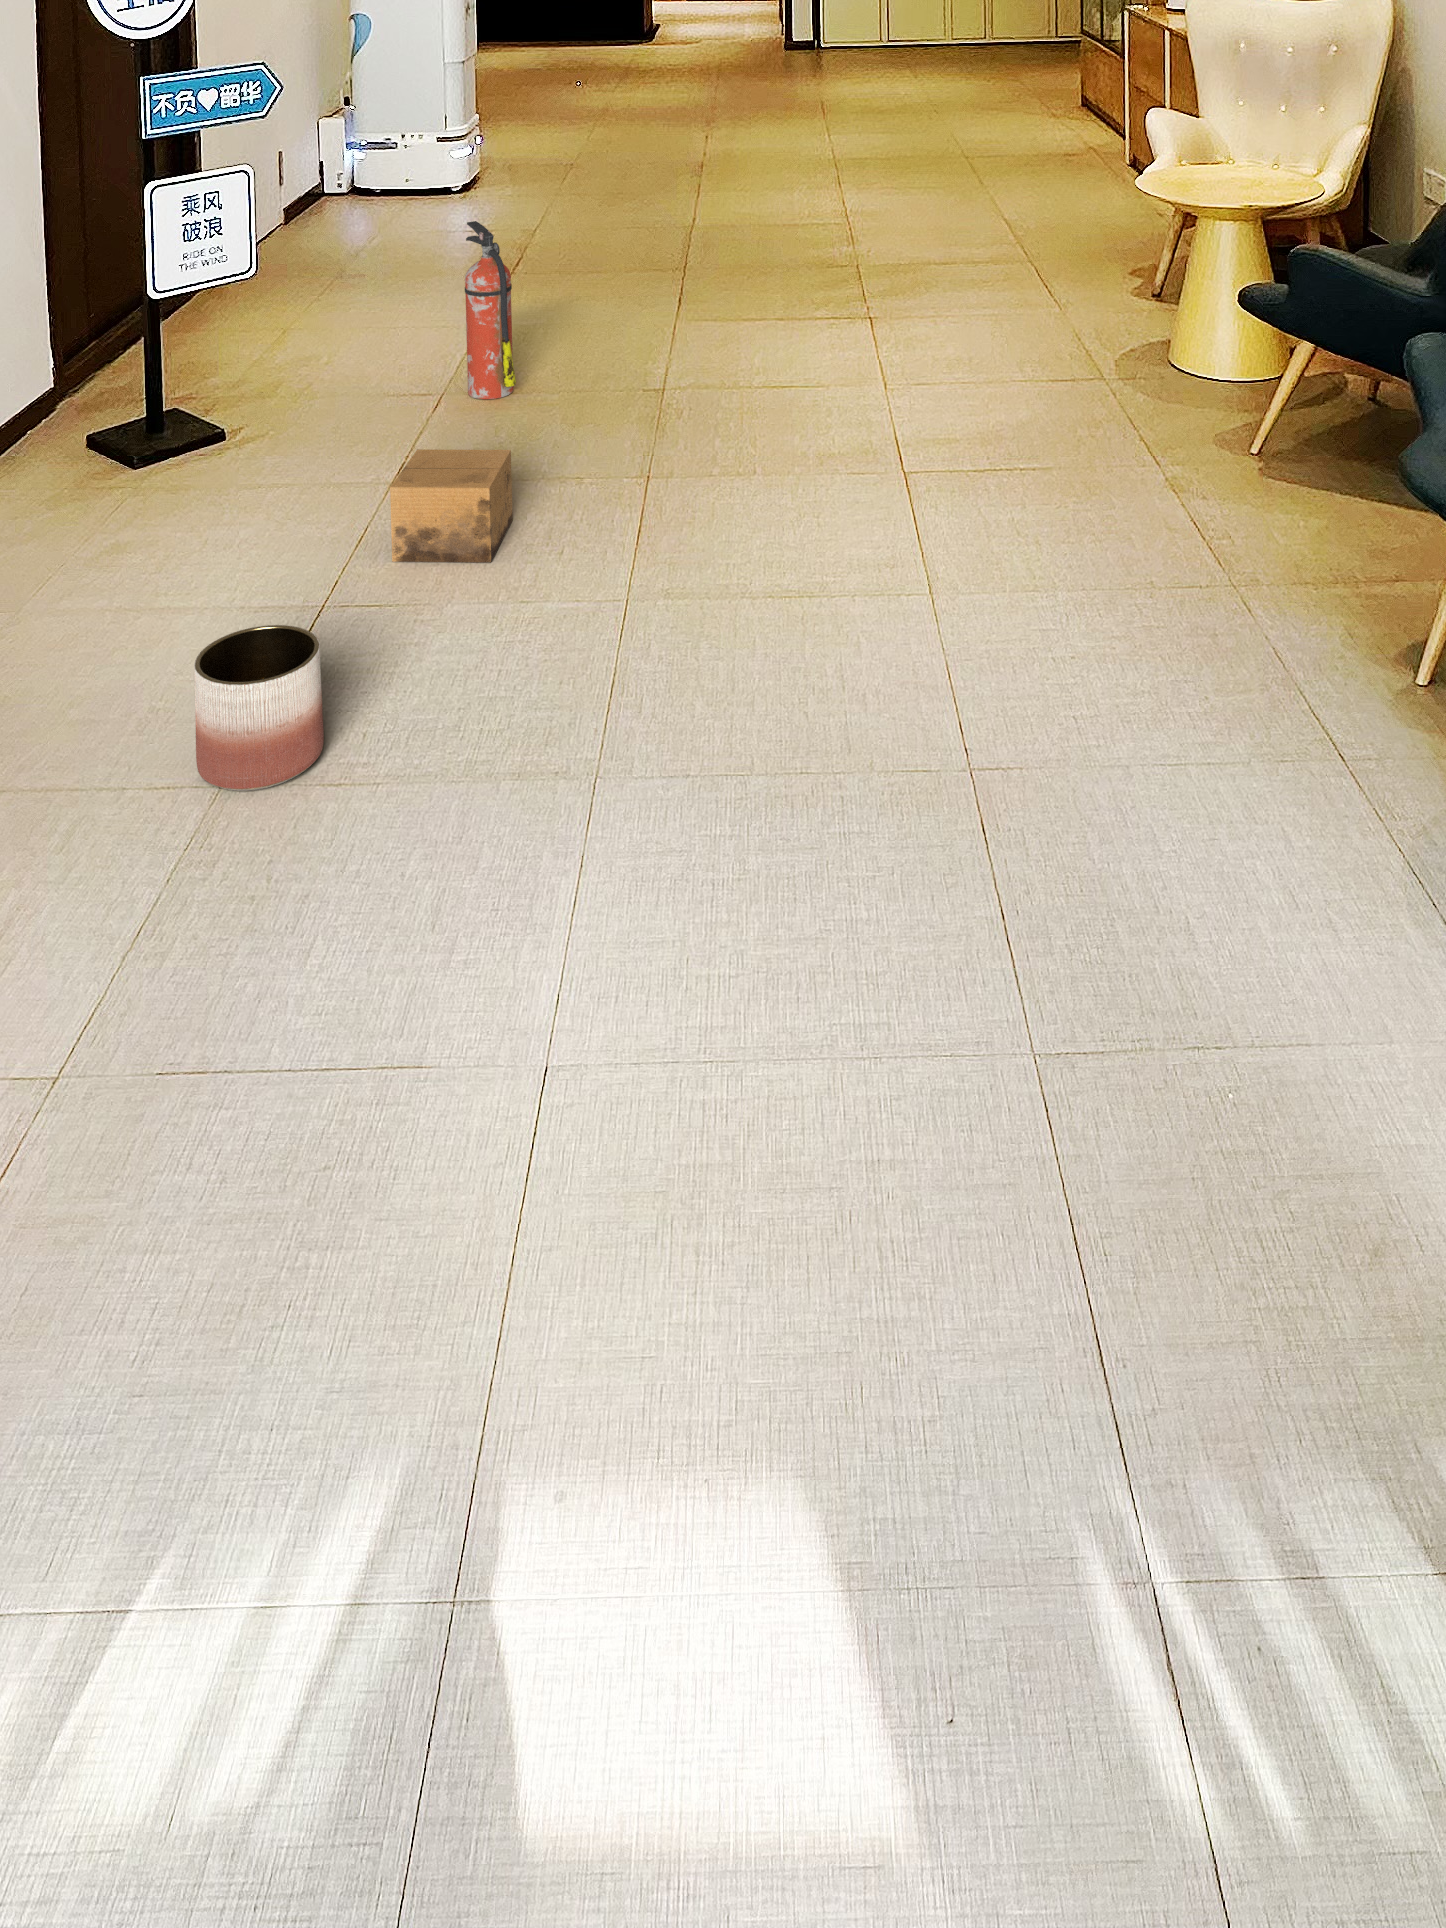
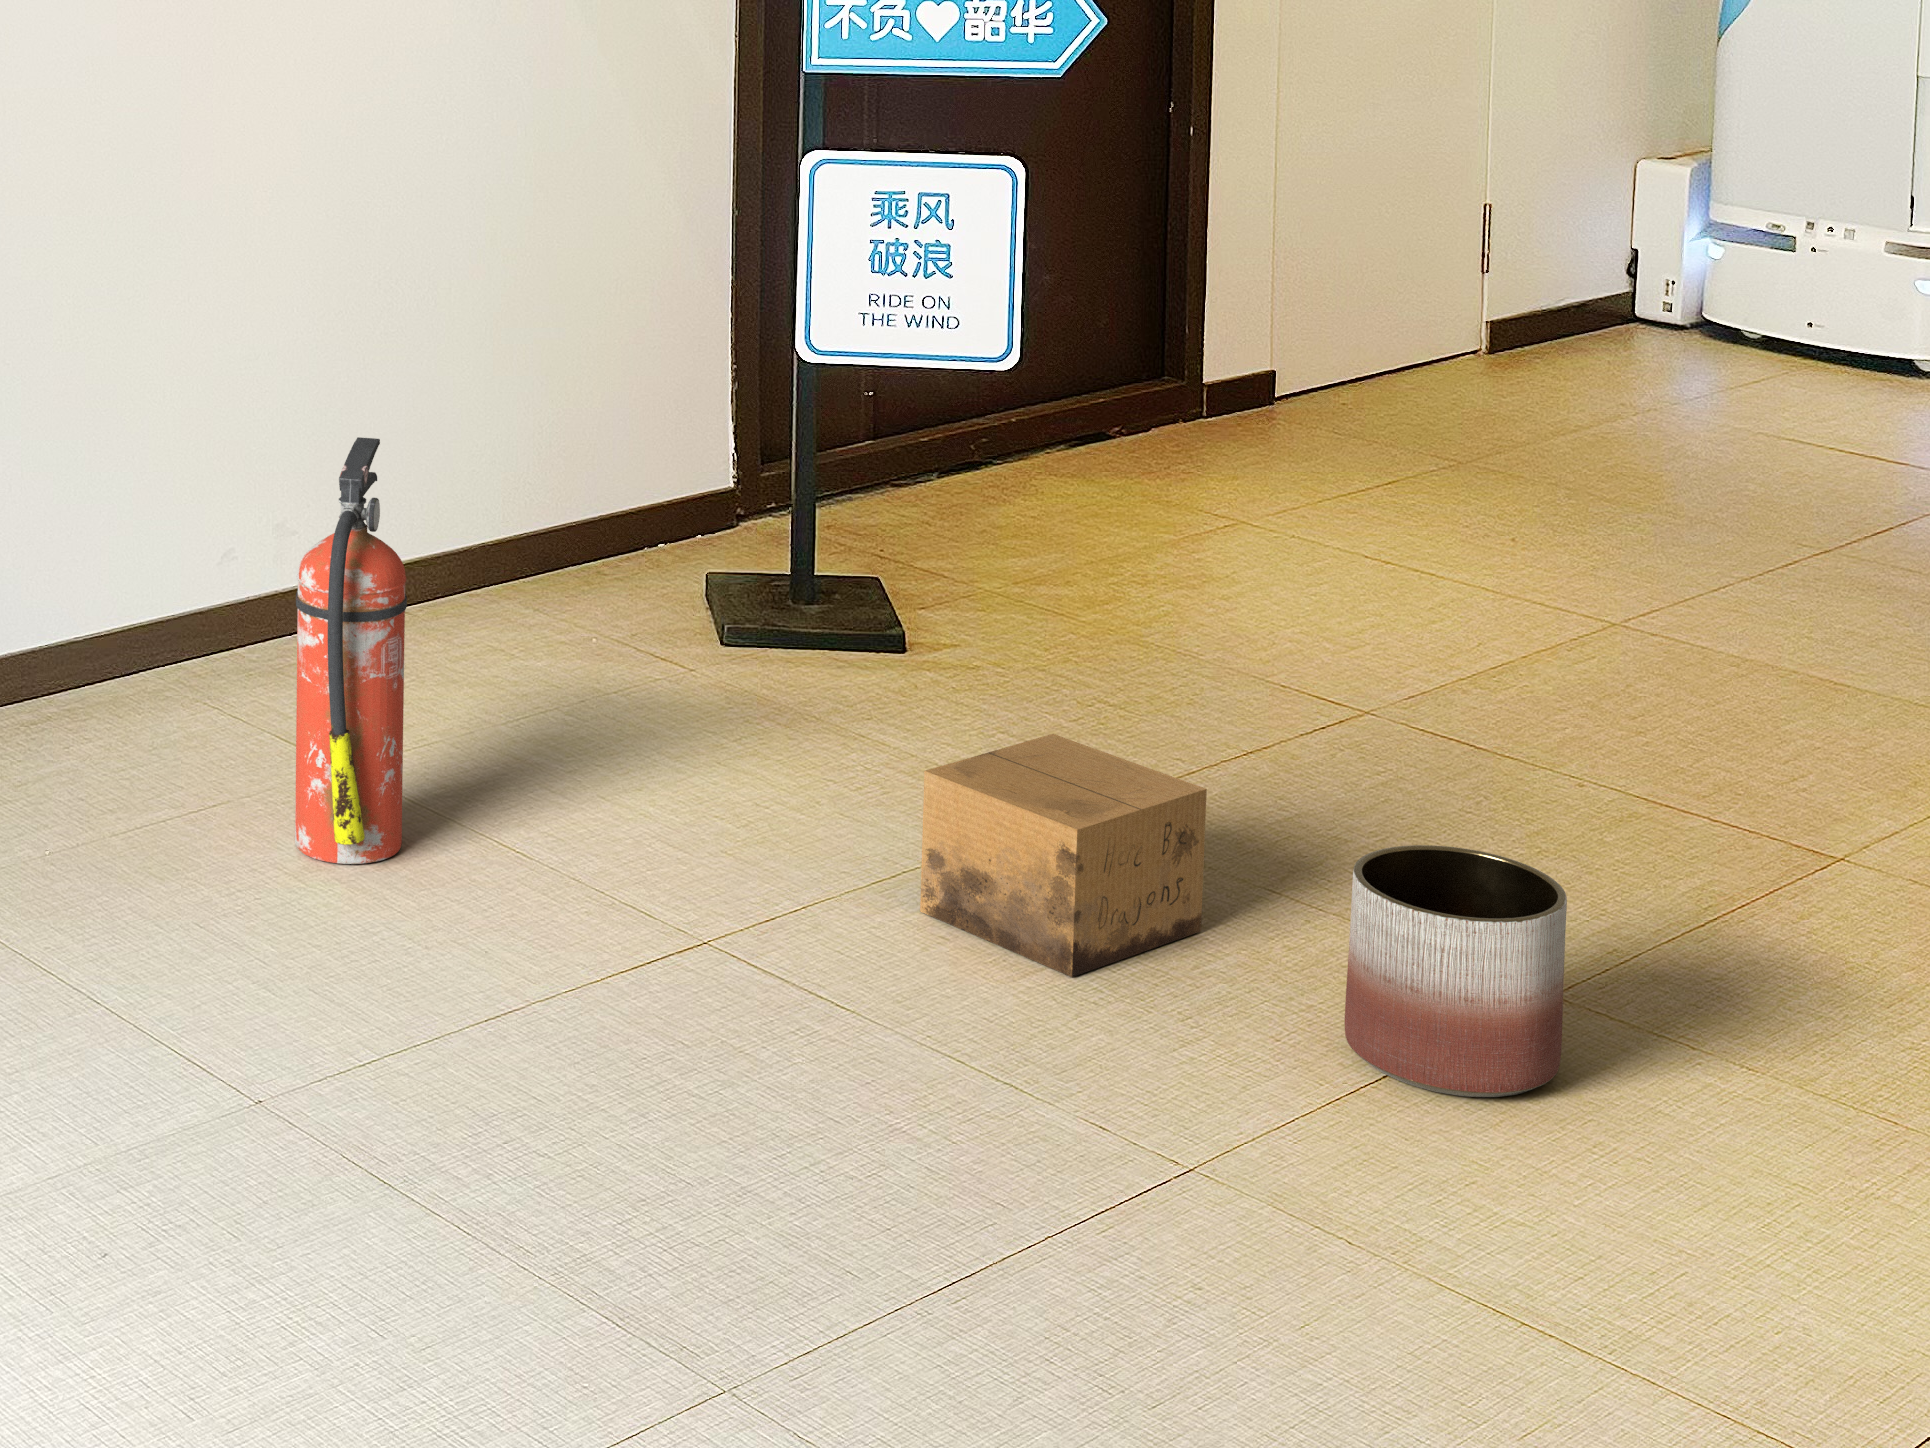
fire extinguisher: present [465,221,516,399] -> present [295,437,407,864]
planter: present [194,625,324,791] -> present [1345,845,1567,1097]

